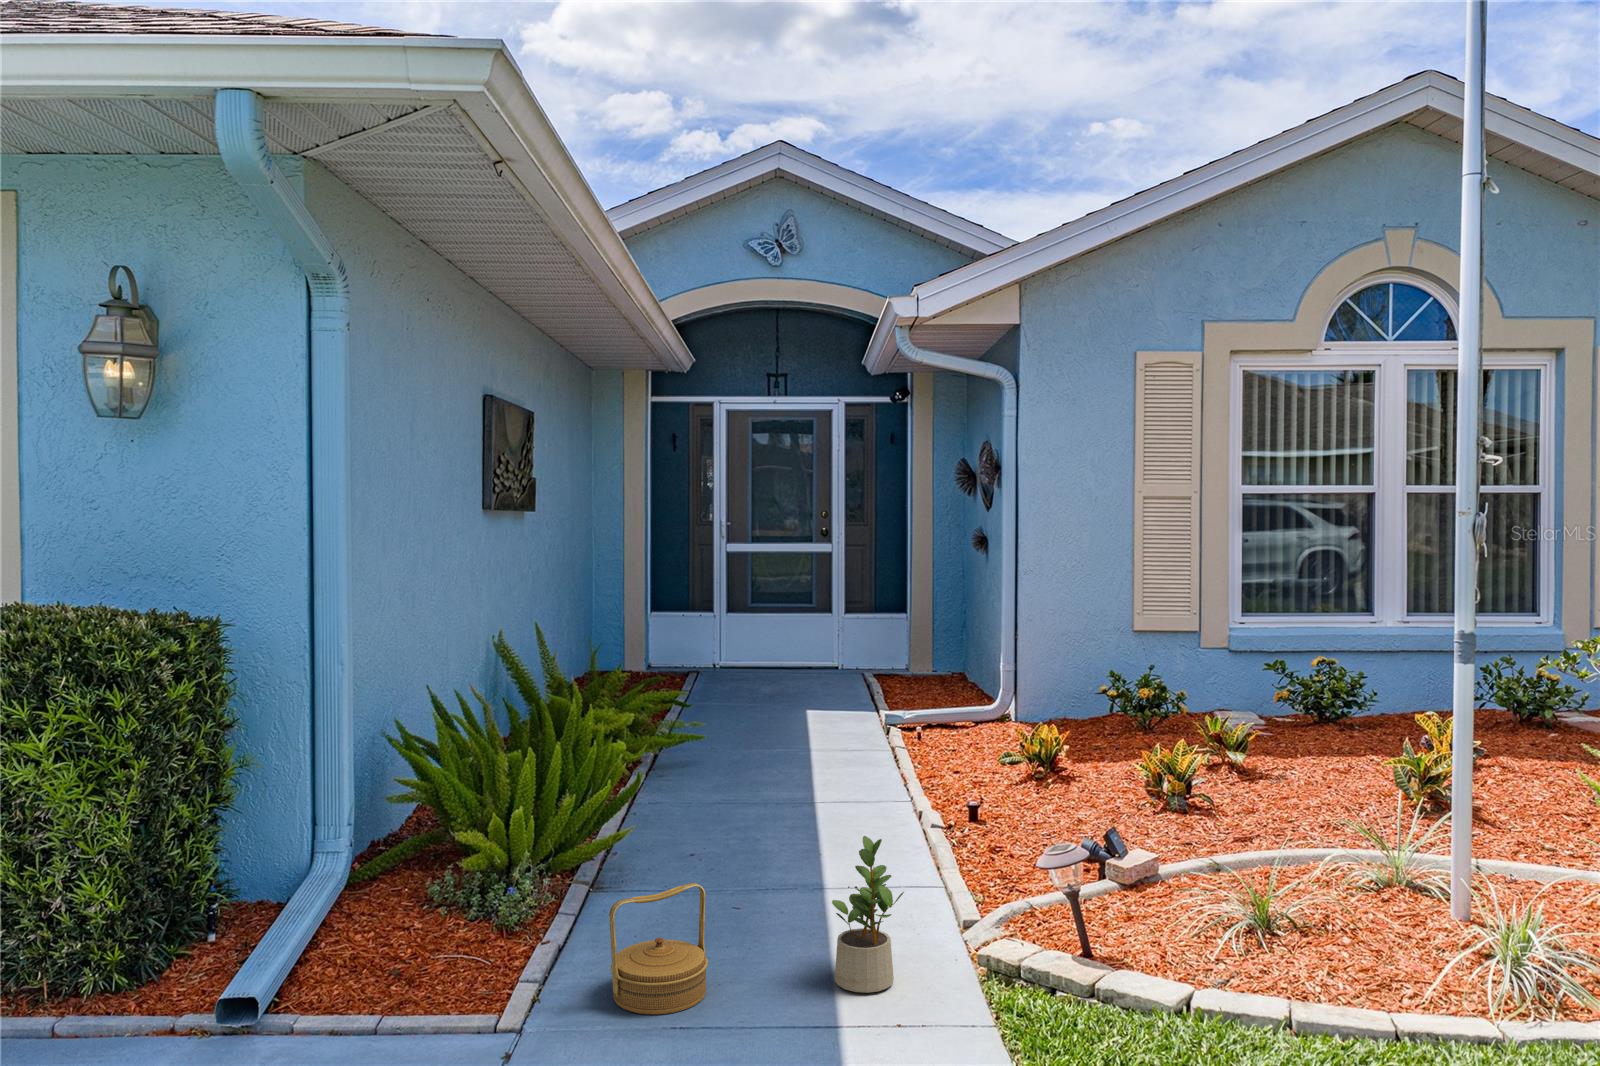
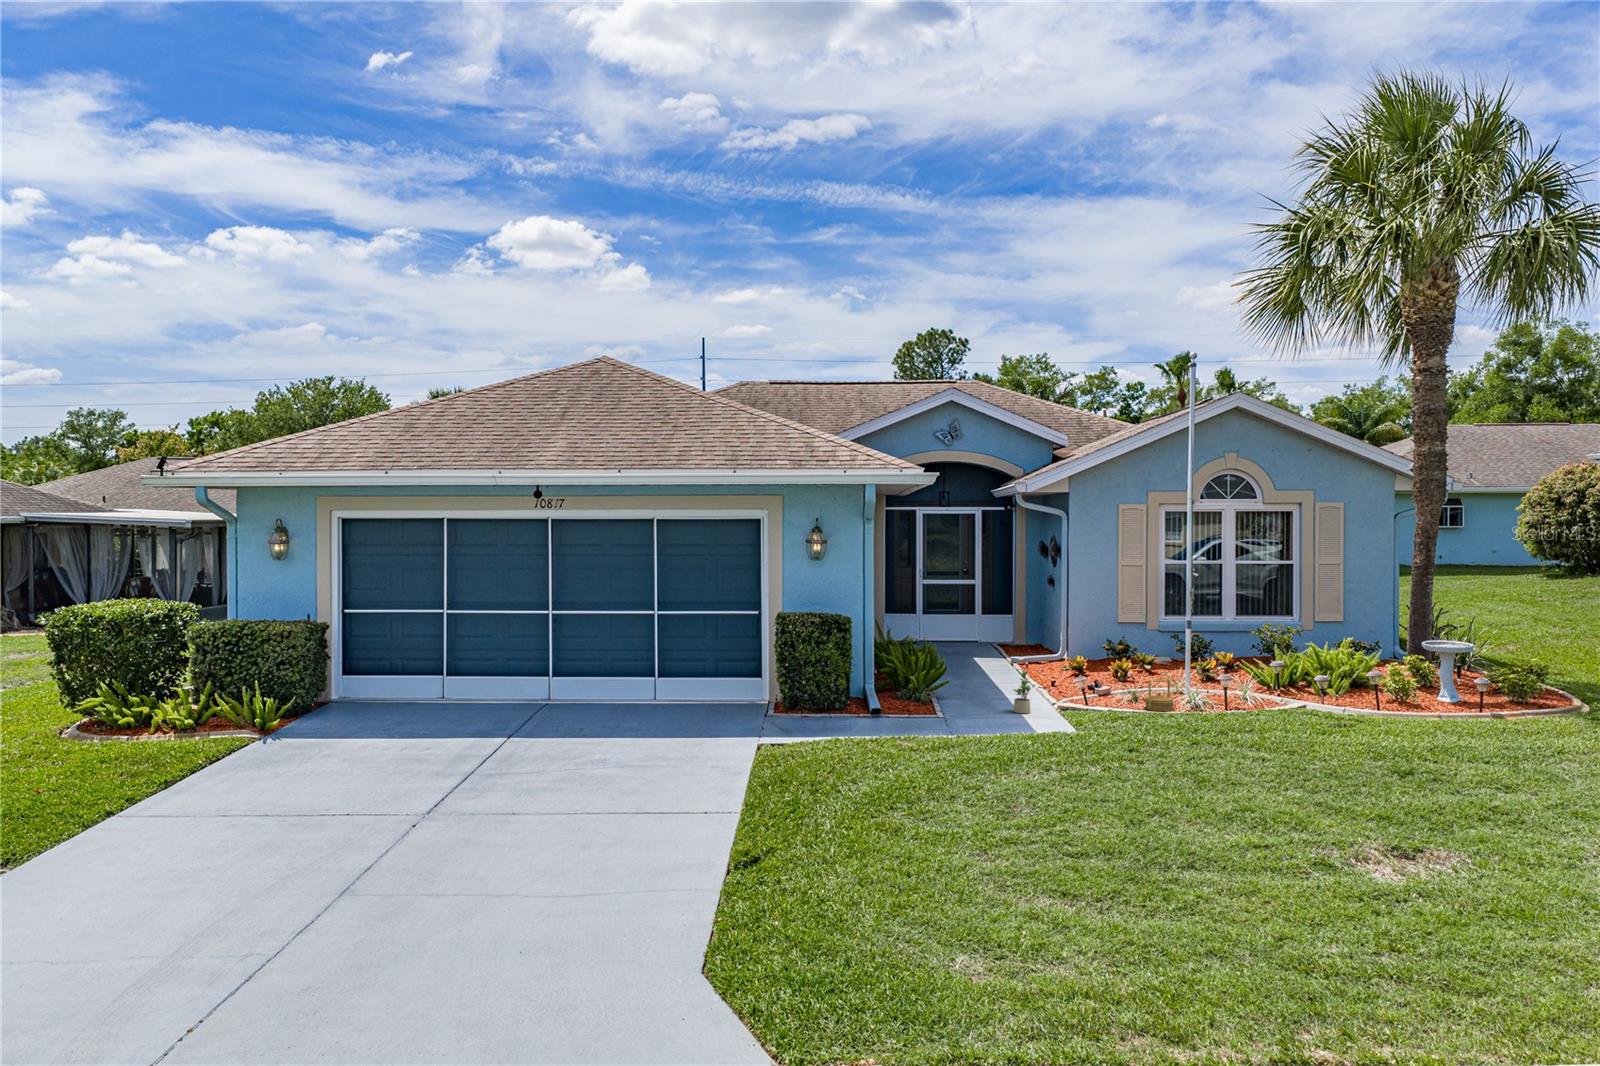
basket: present [609,883,708,1015] -> present [1145,679,1174,711]

